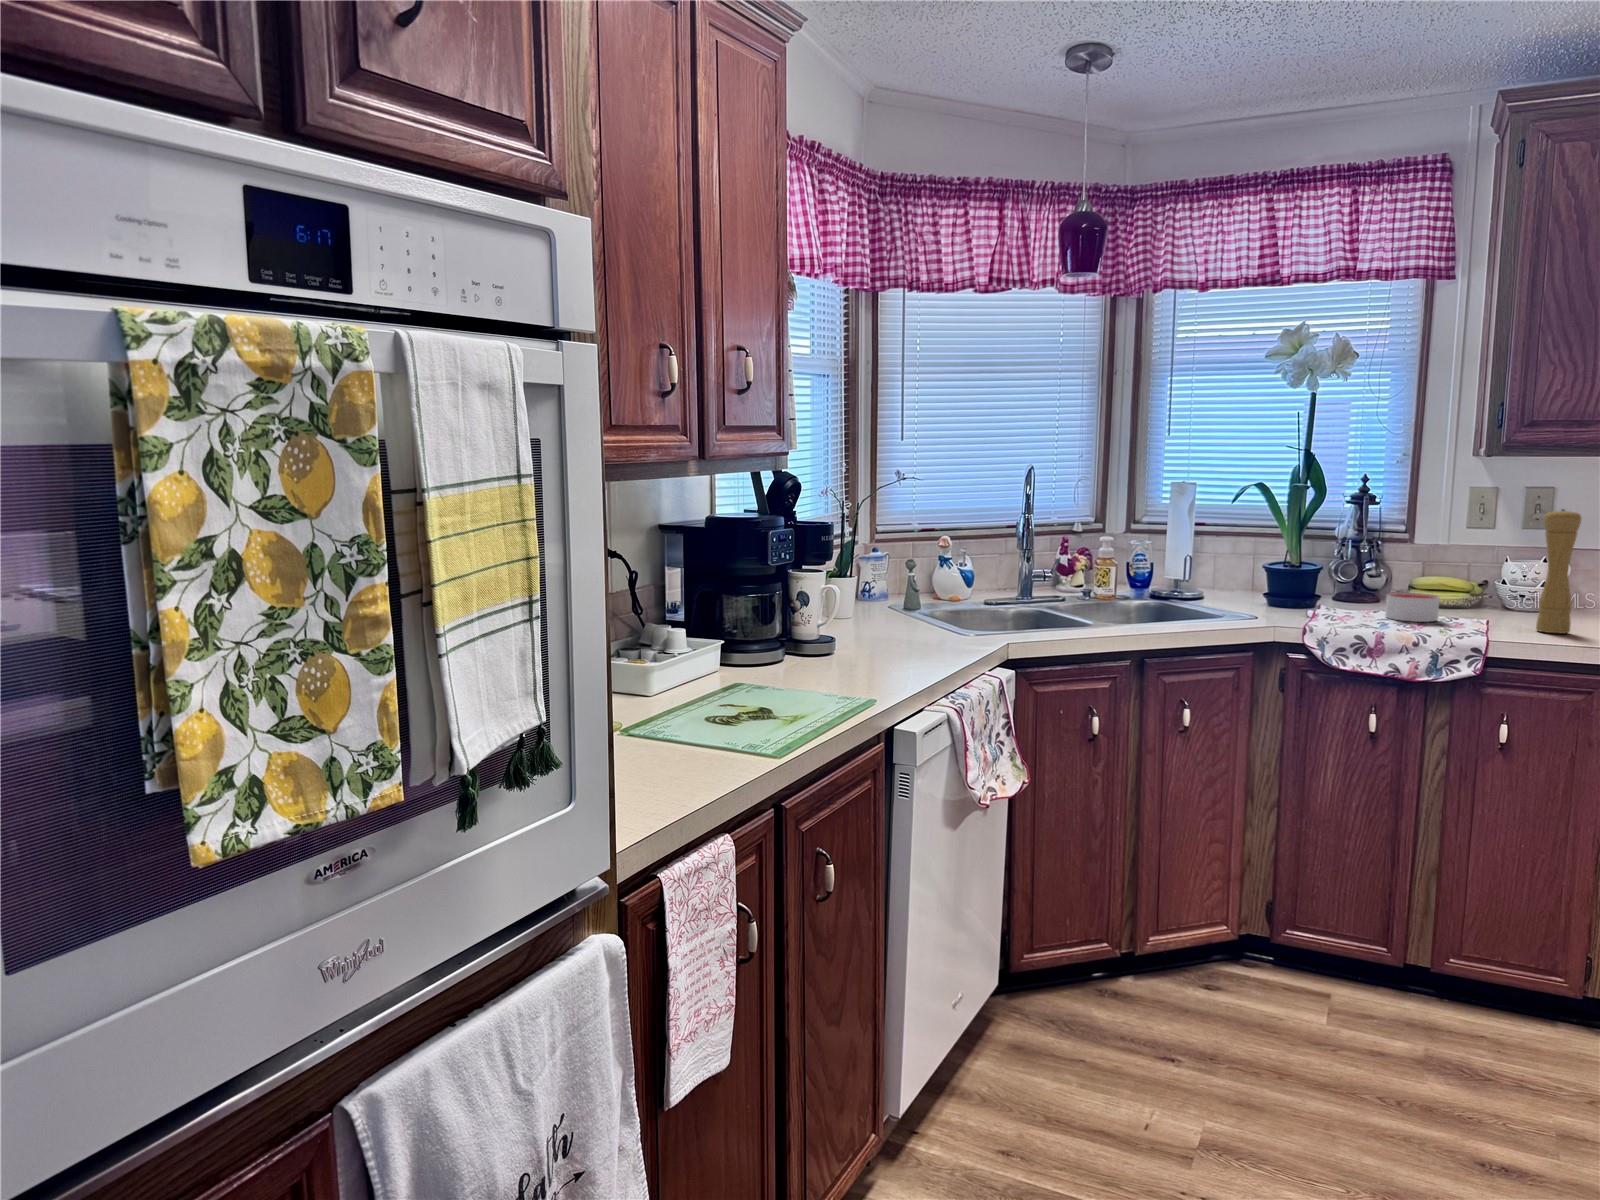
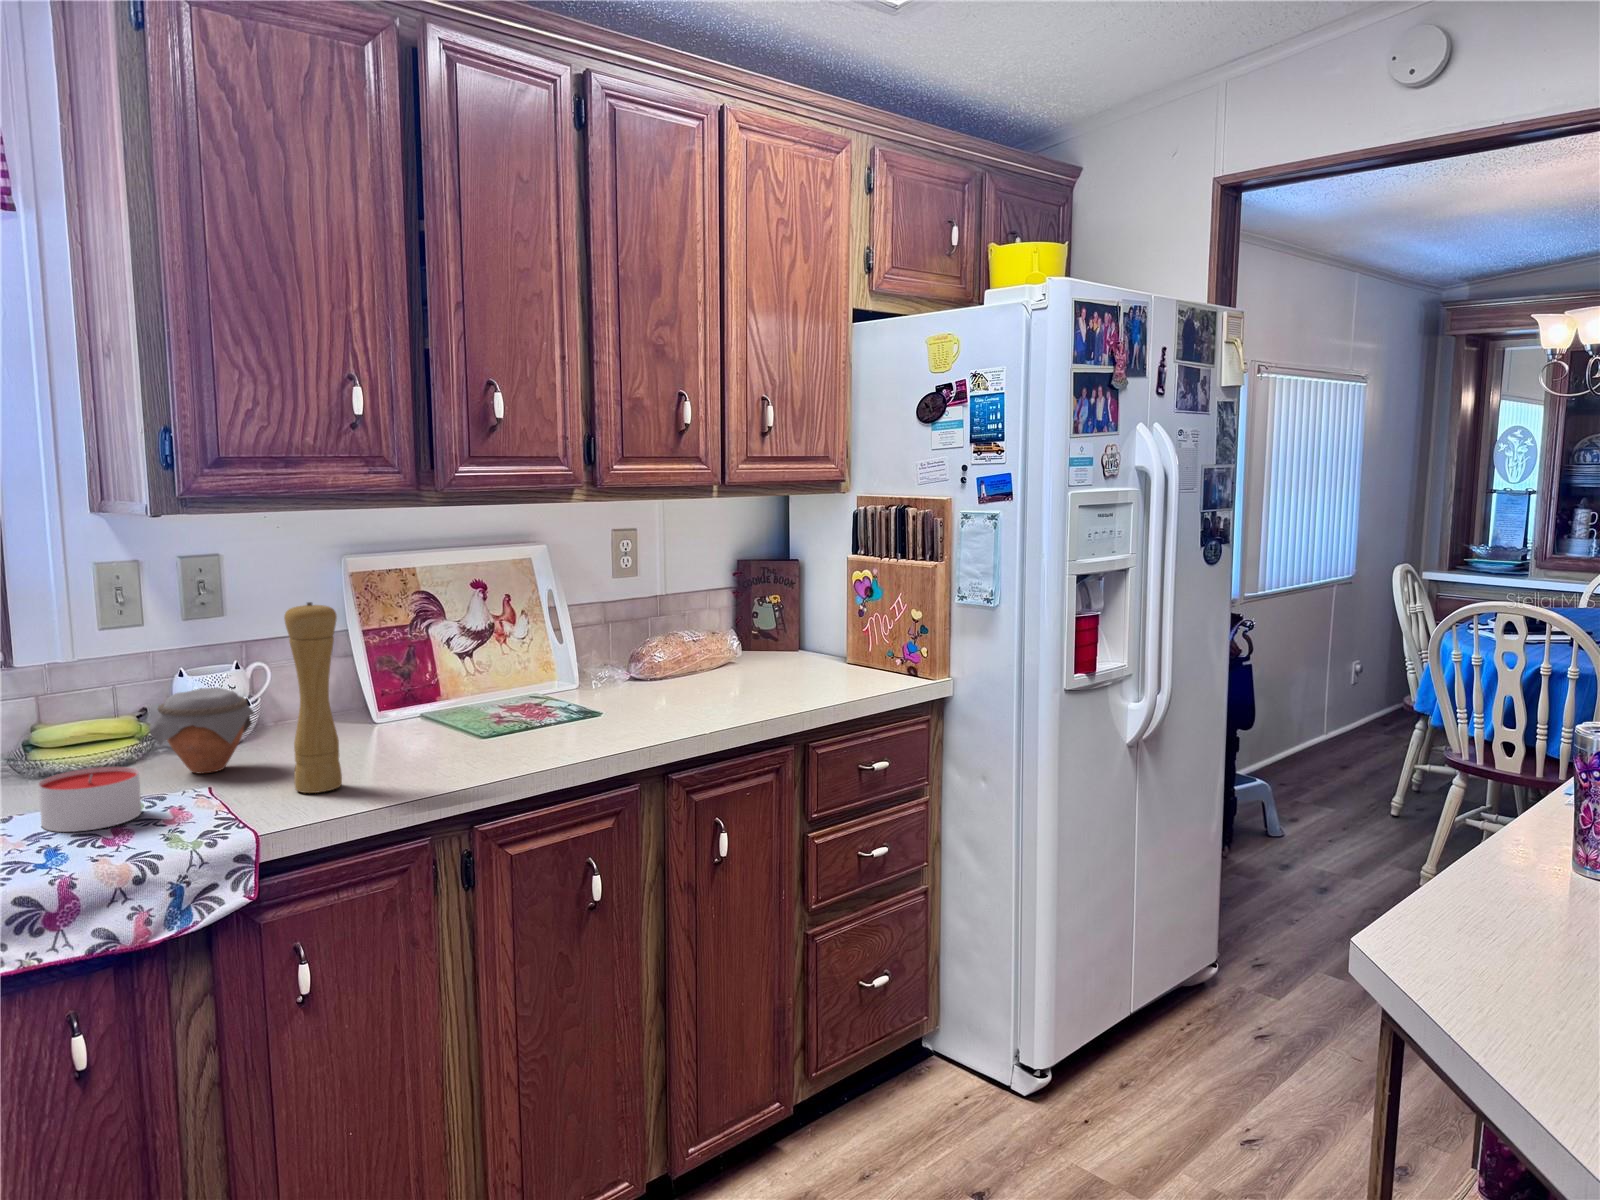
jar: none [1465,565,1534,618] -> present [150,688,254,774]

